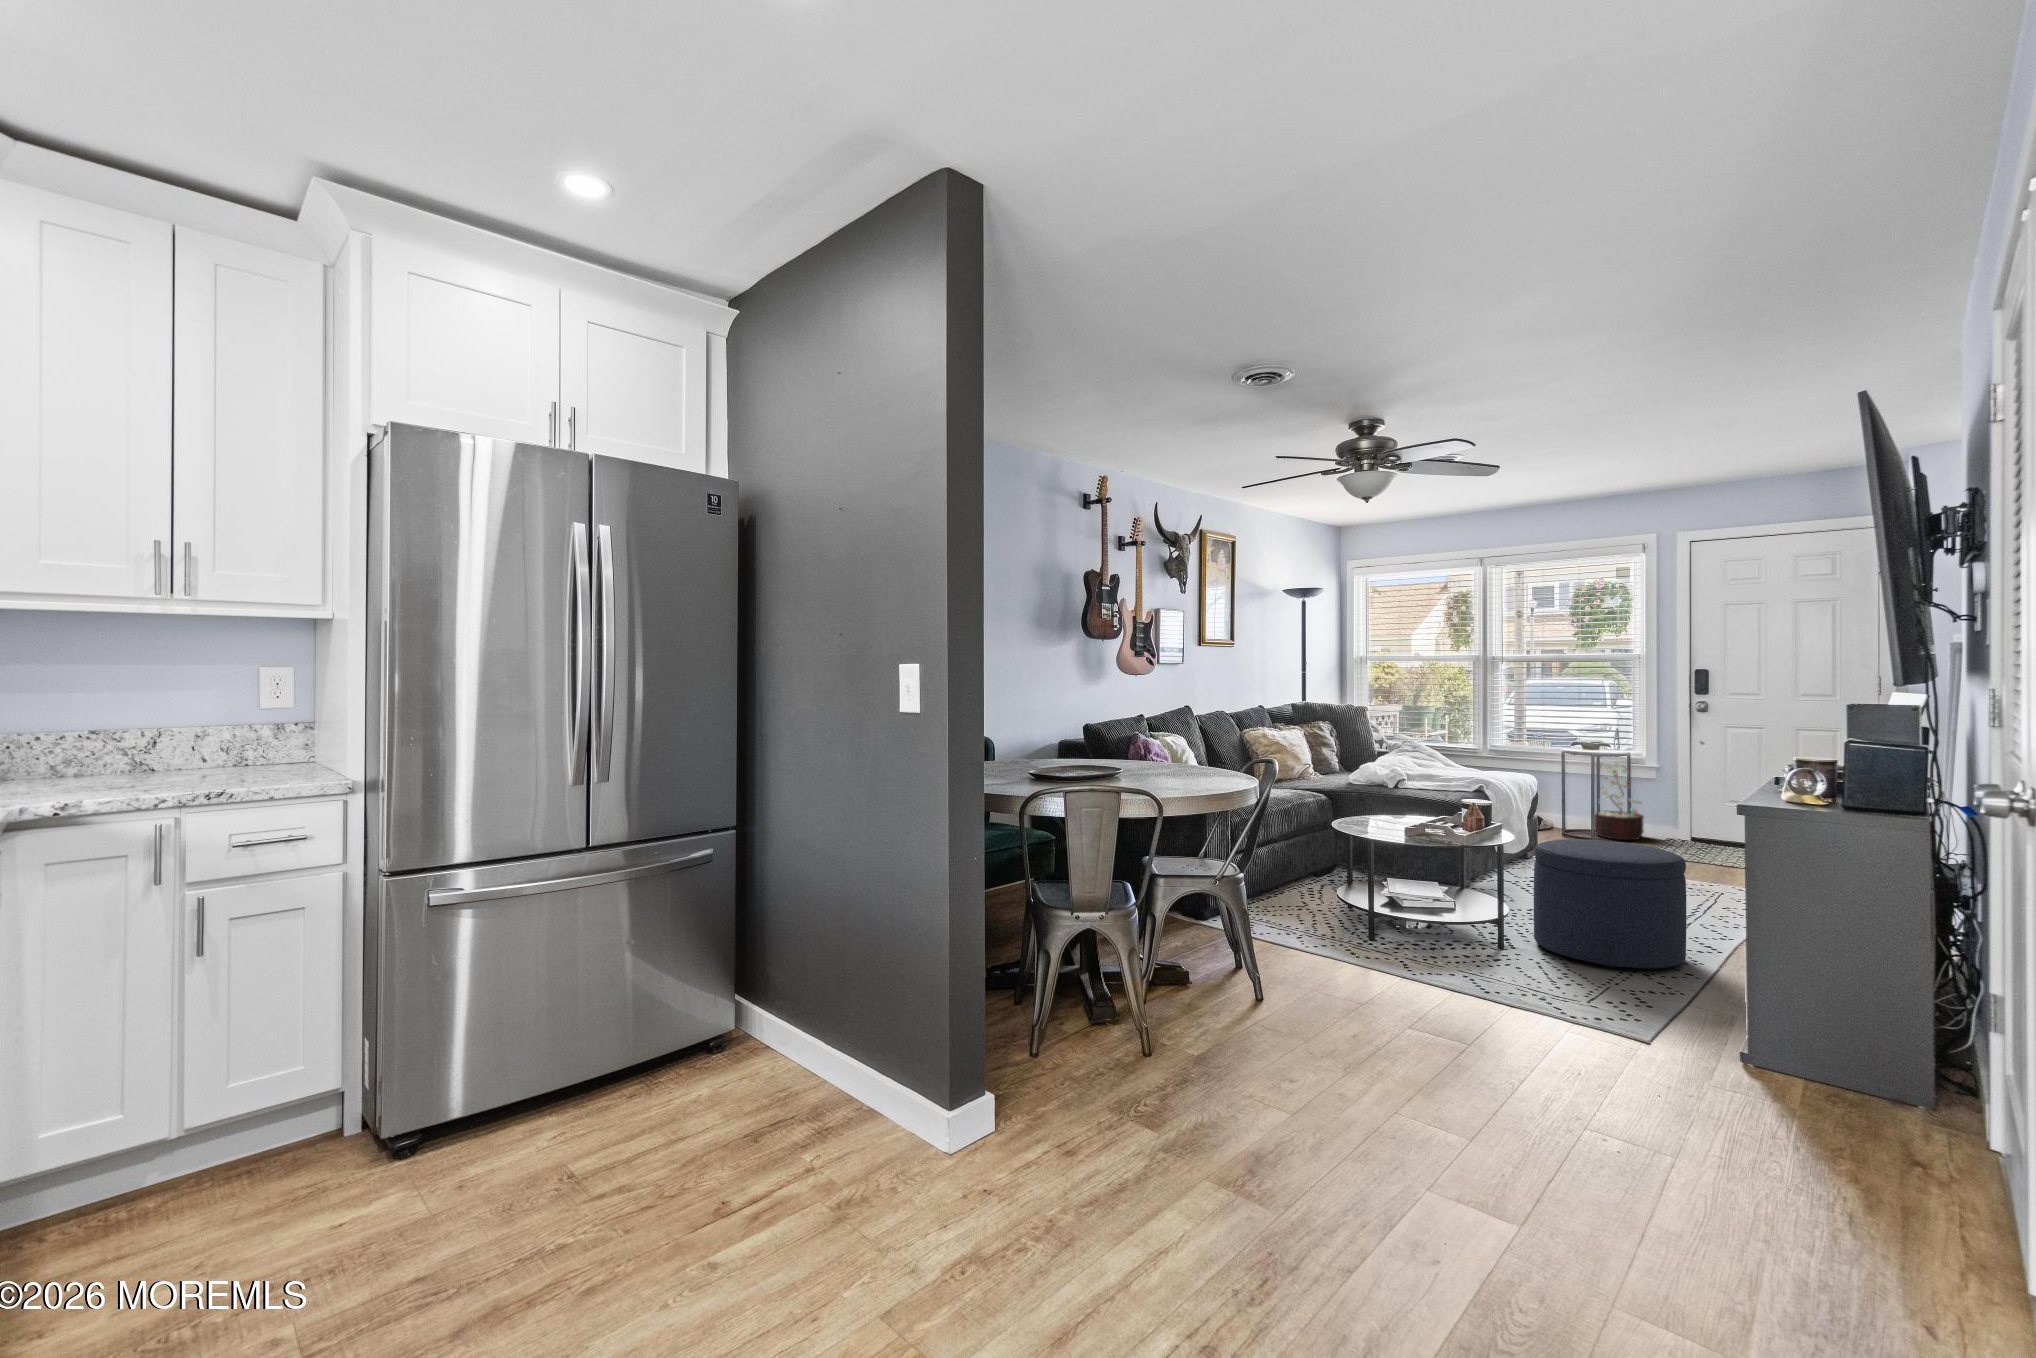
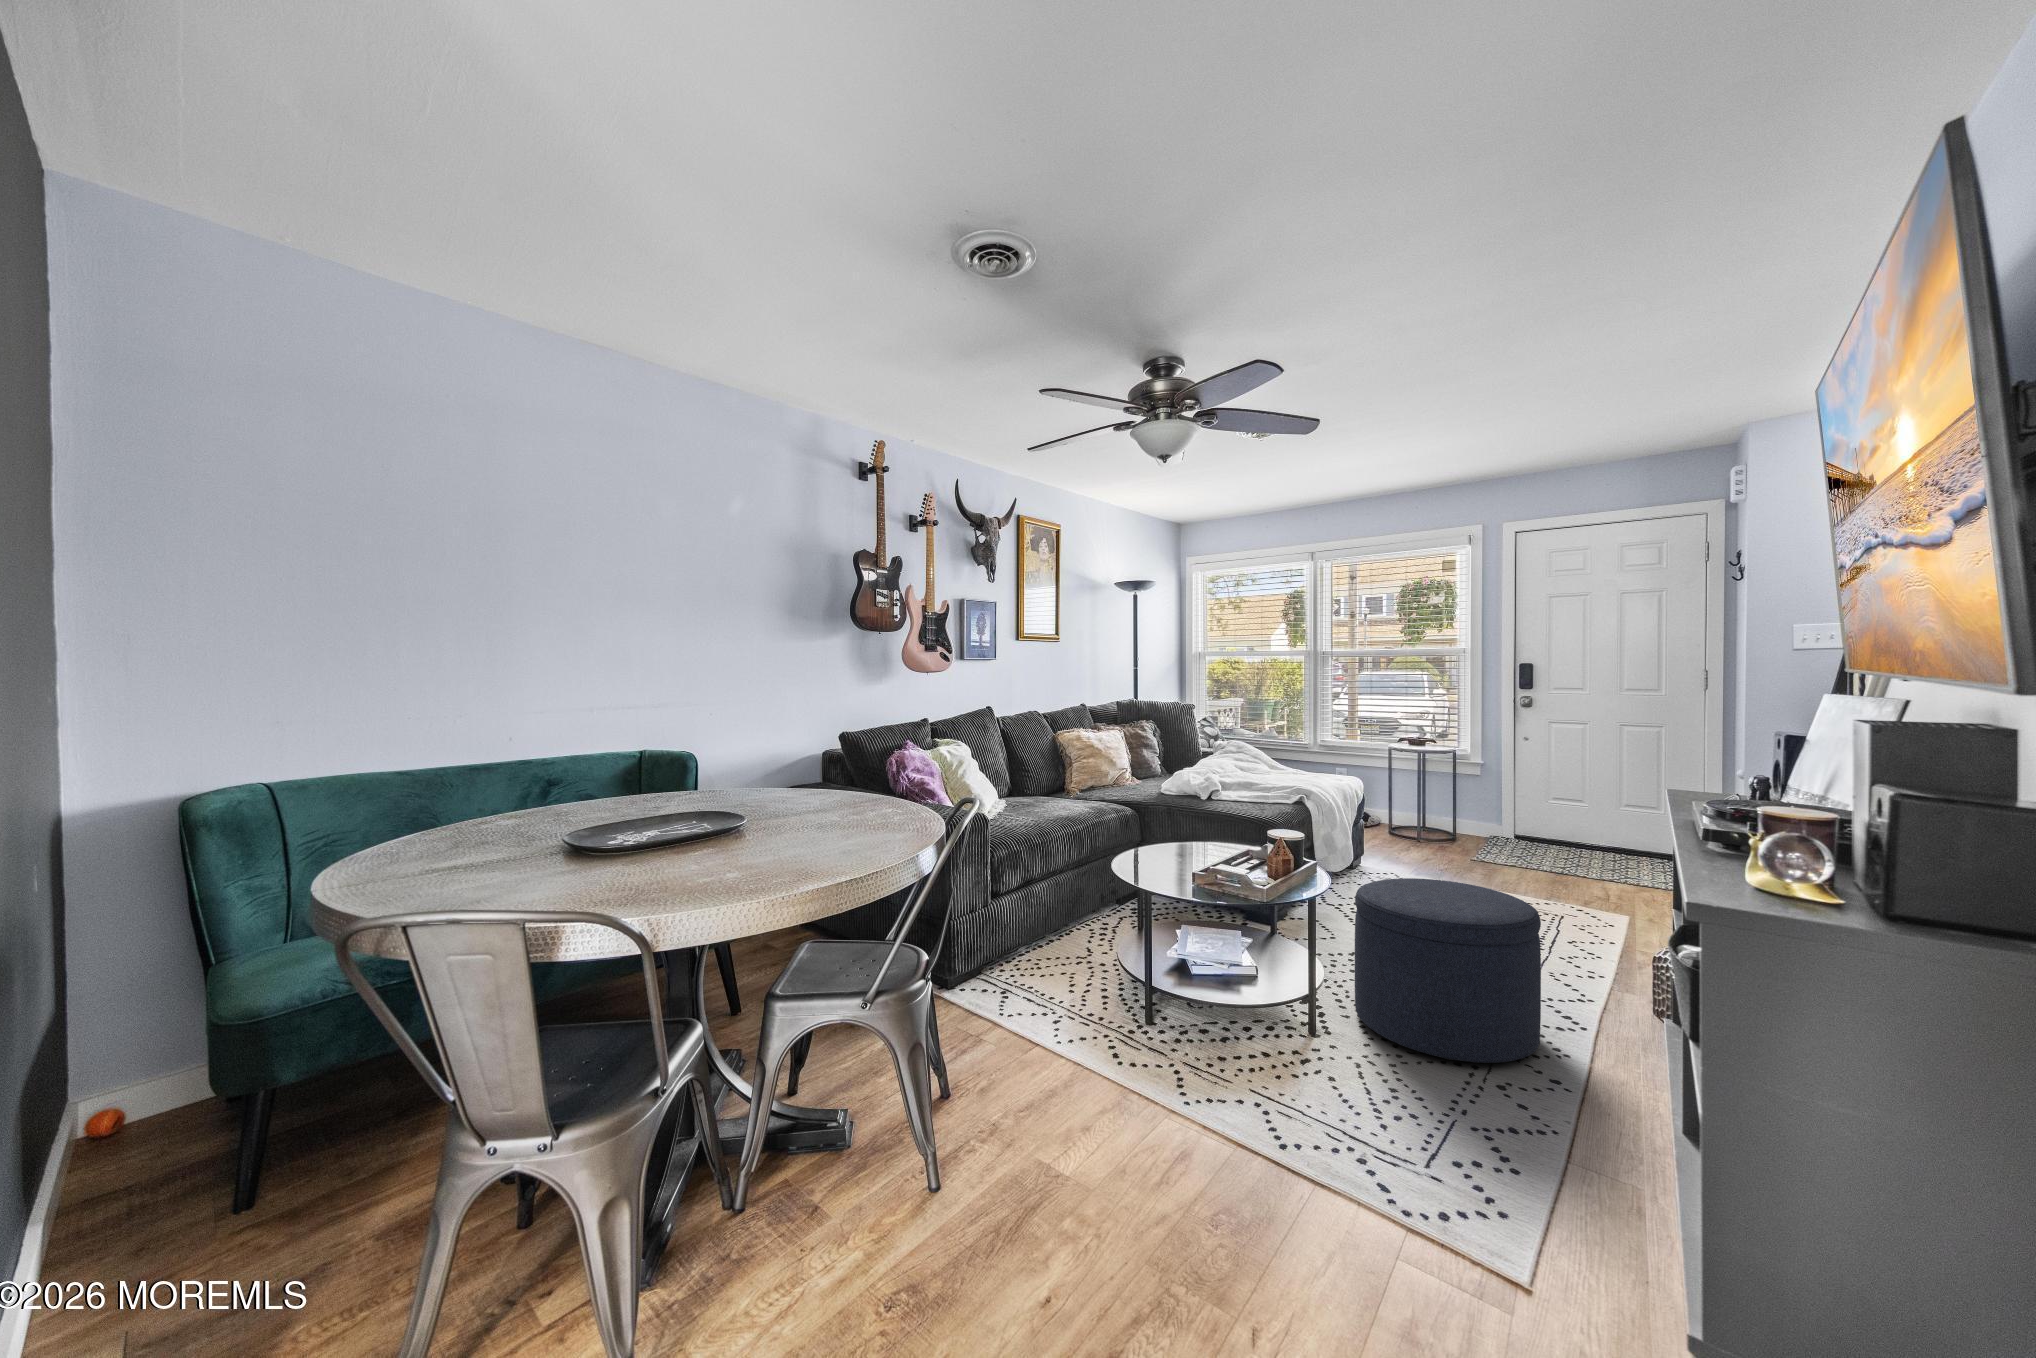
decorative plant: present [1594,763,1644,840] -> none [1420,759,1471,842]

